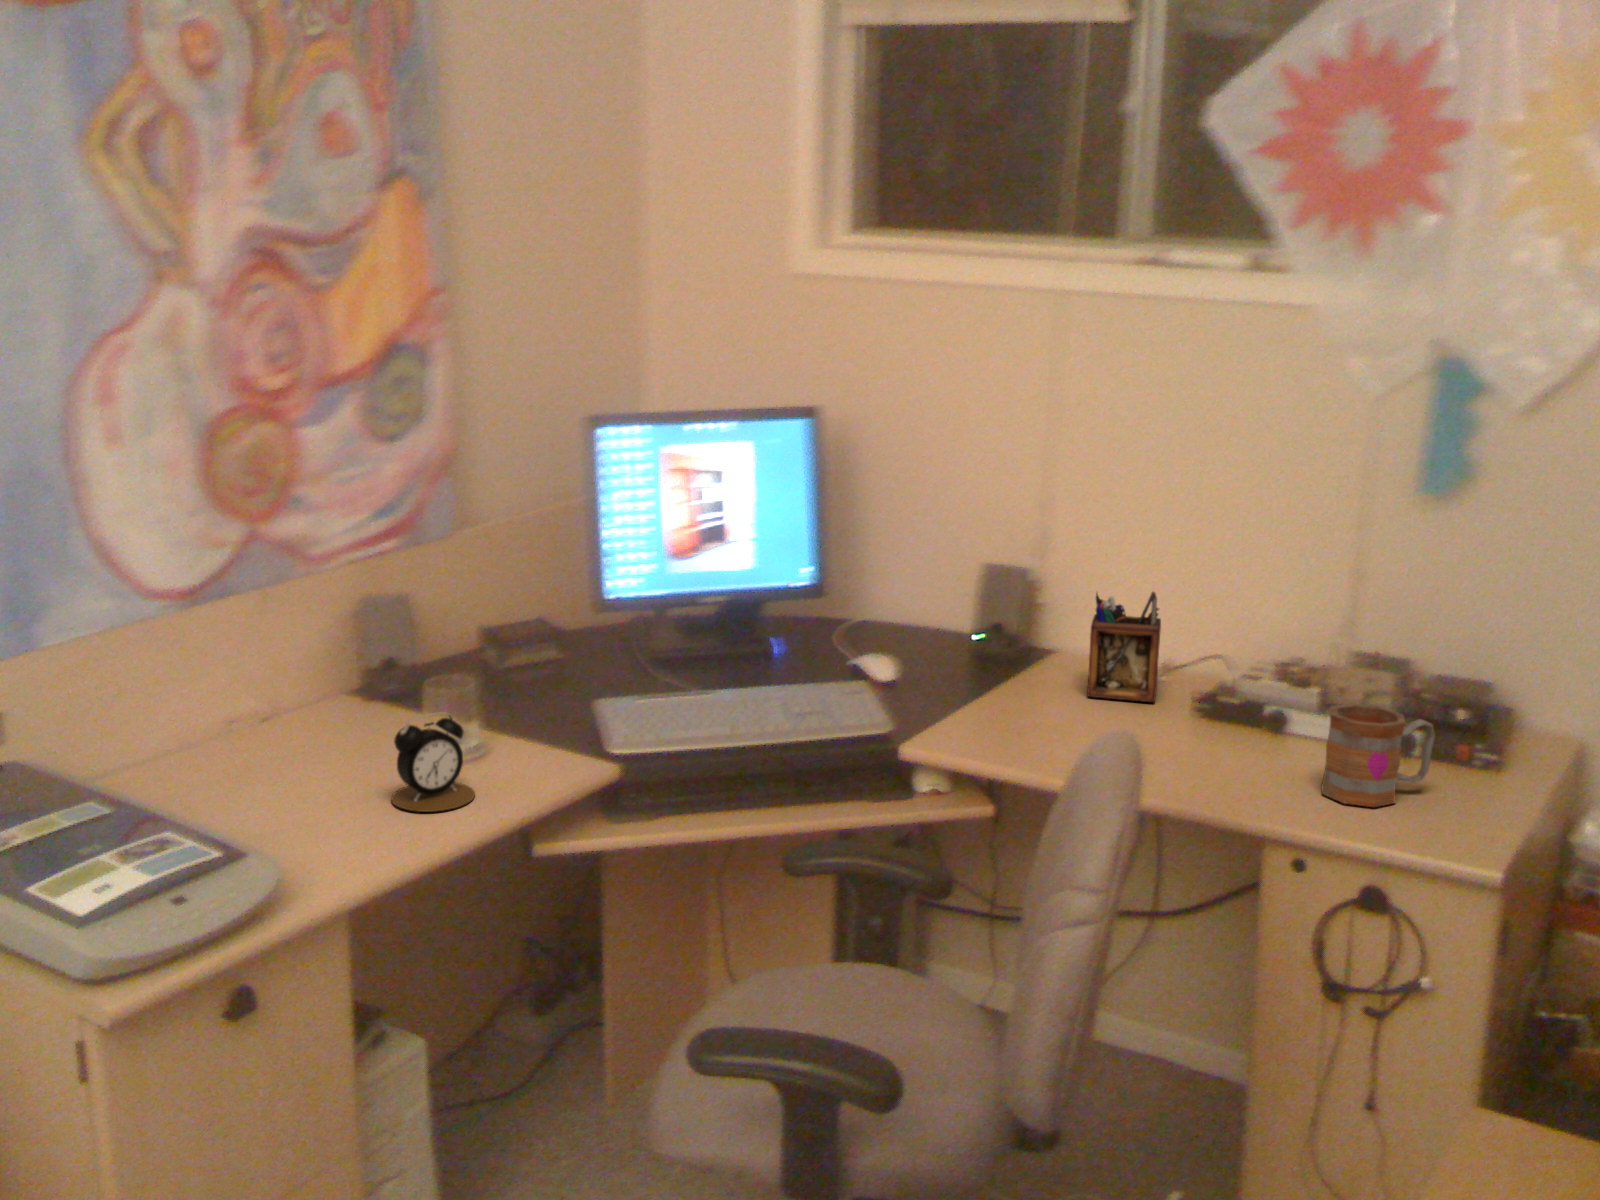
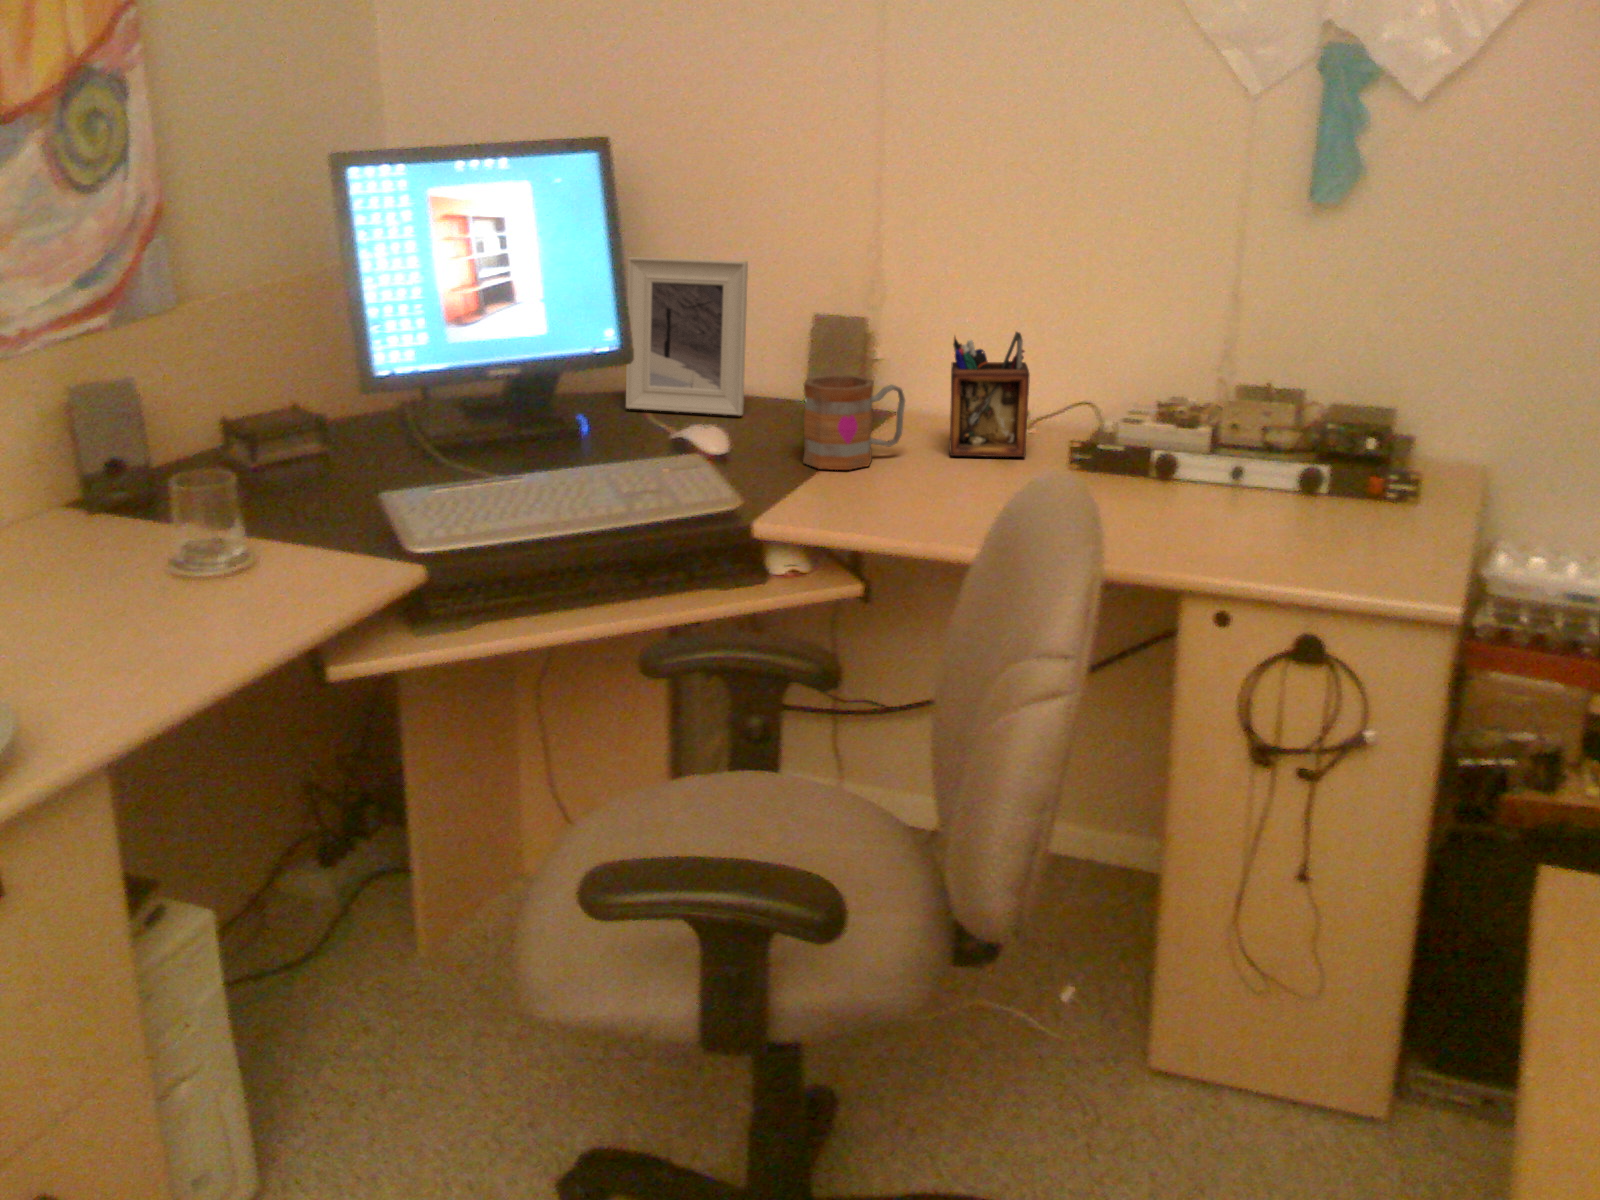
picture frame: none [814,505,927,646] -> present [626,257,748,416]
mug: present [1322,703,1435,807] -> present [803,375,905,470]
alarm clock: present [391,712,475,812] -> none [124,514,239,641]

